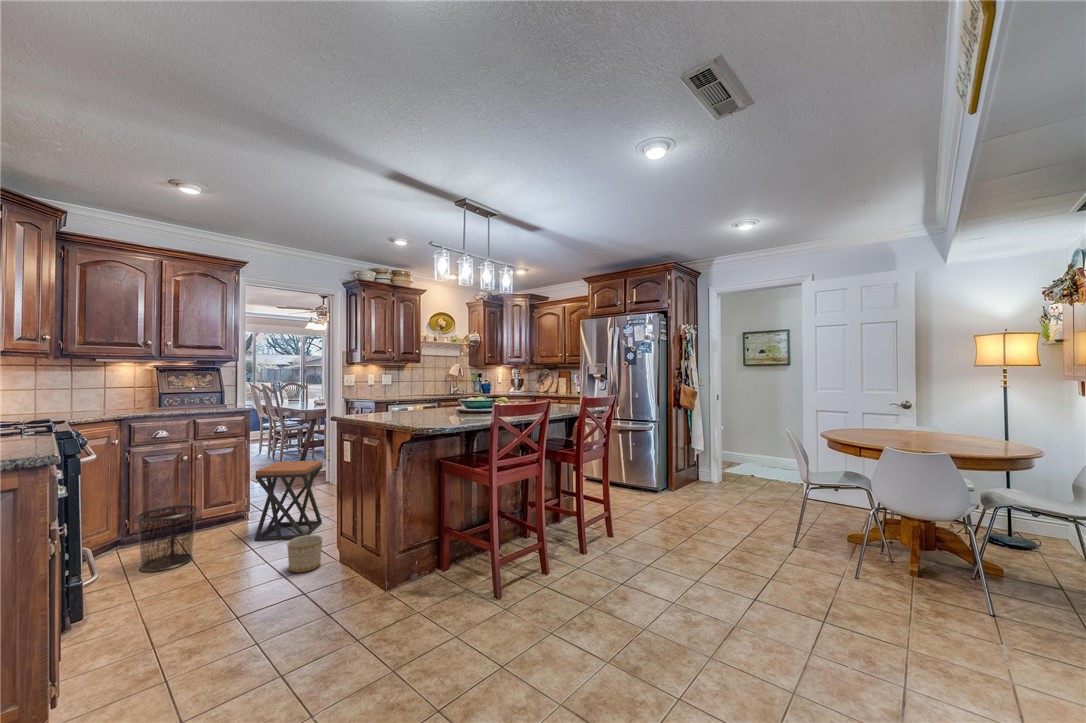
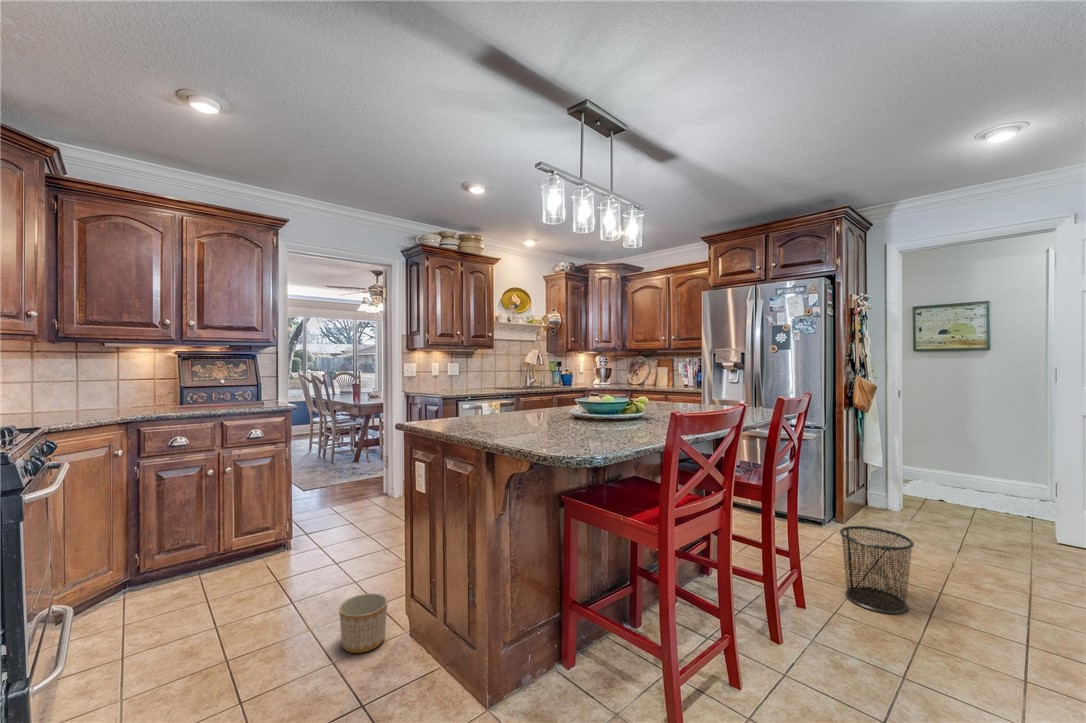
stool: present [255,461,322,541] -> none [297,478,382,587]
waste bin: present [136,505,198,572] -> present [840,526,914,614]

